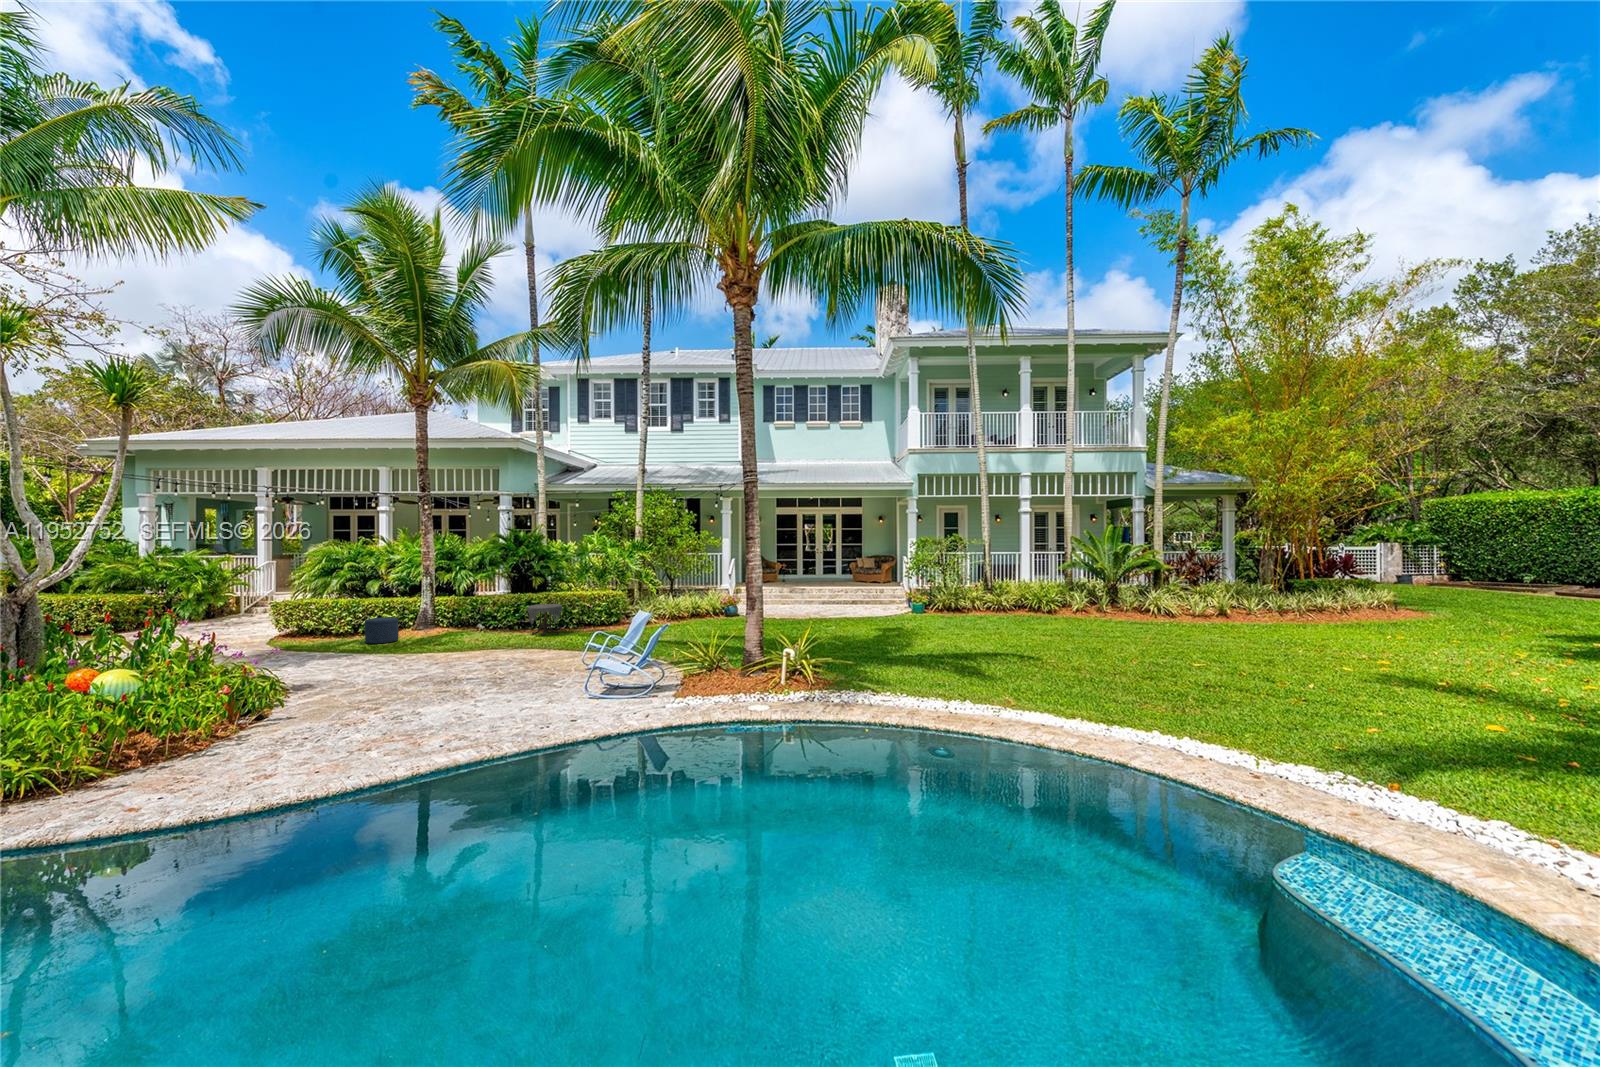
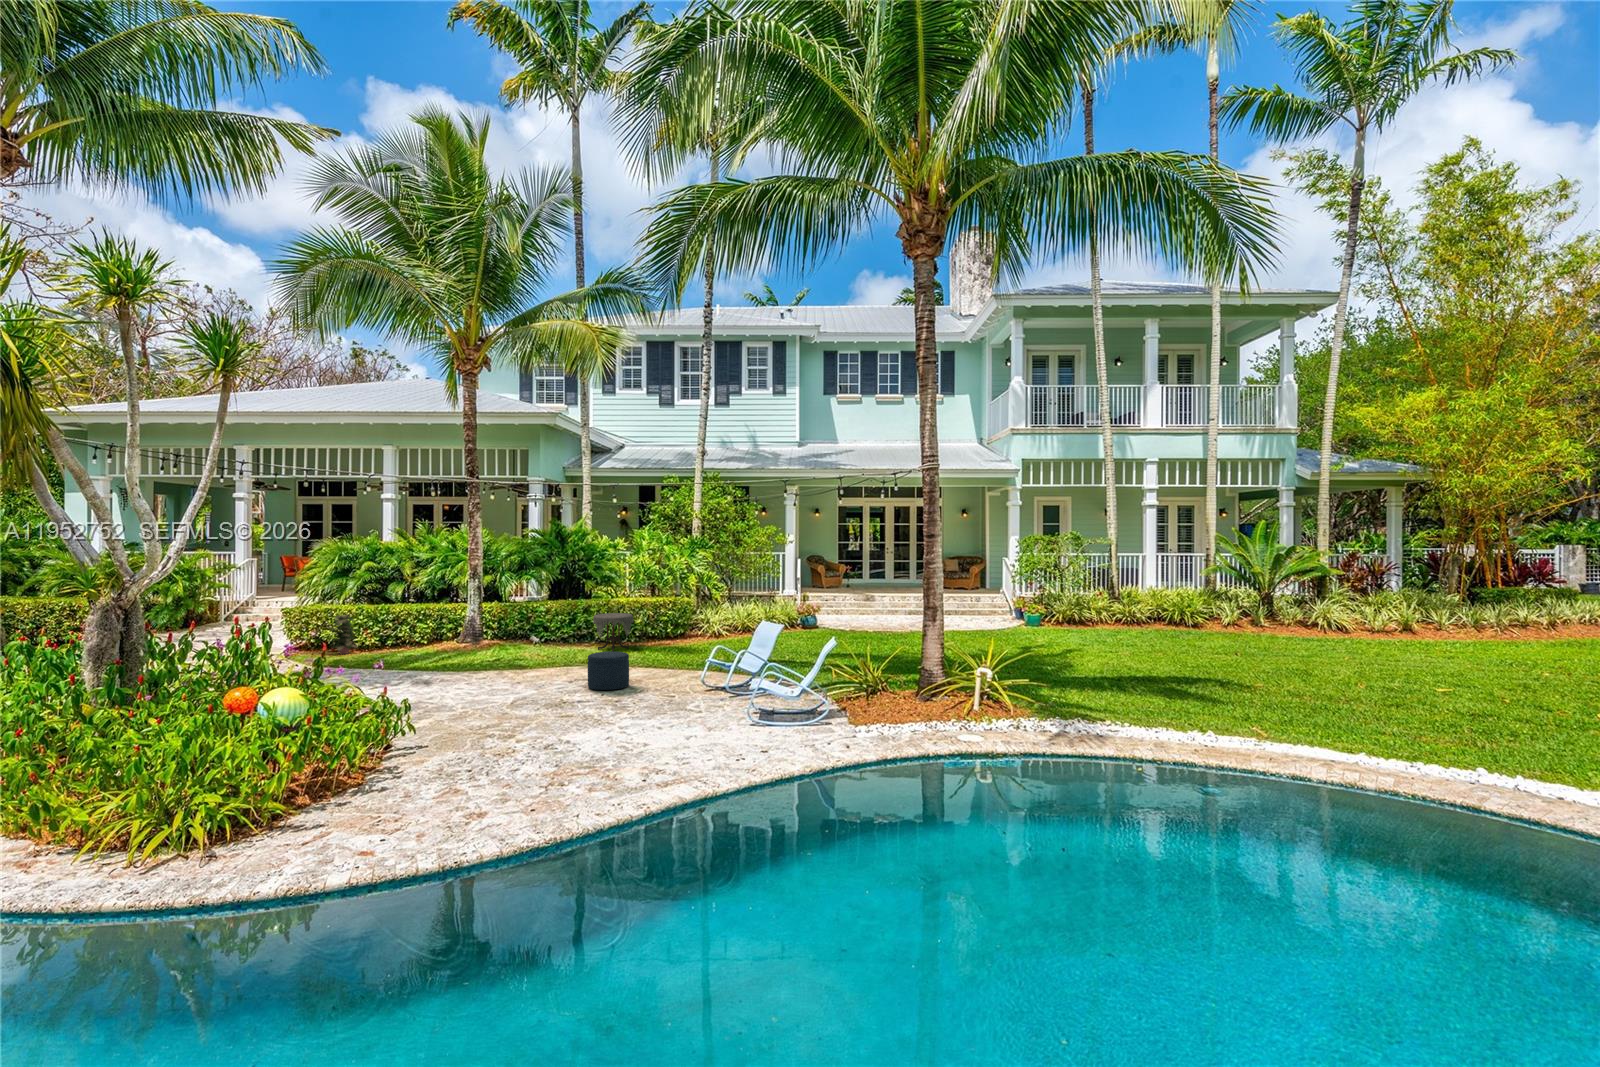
decorative plant: none [303,607,332,639] -> present [331,615,356,654]
ottoman: present [365,617,398,644] -> present [588,651,629,690]

